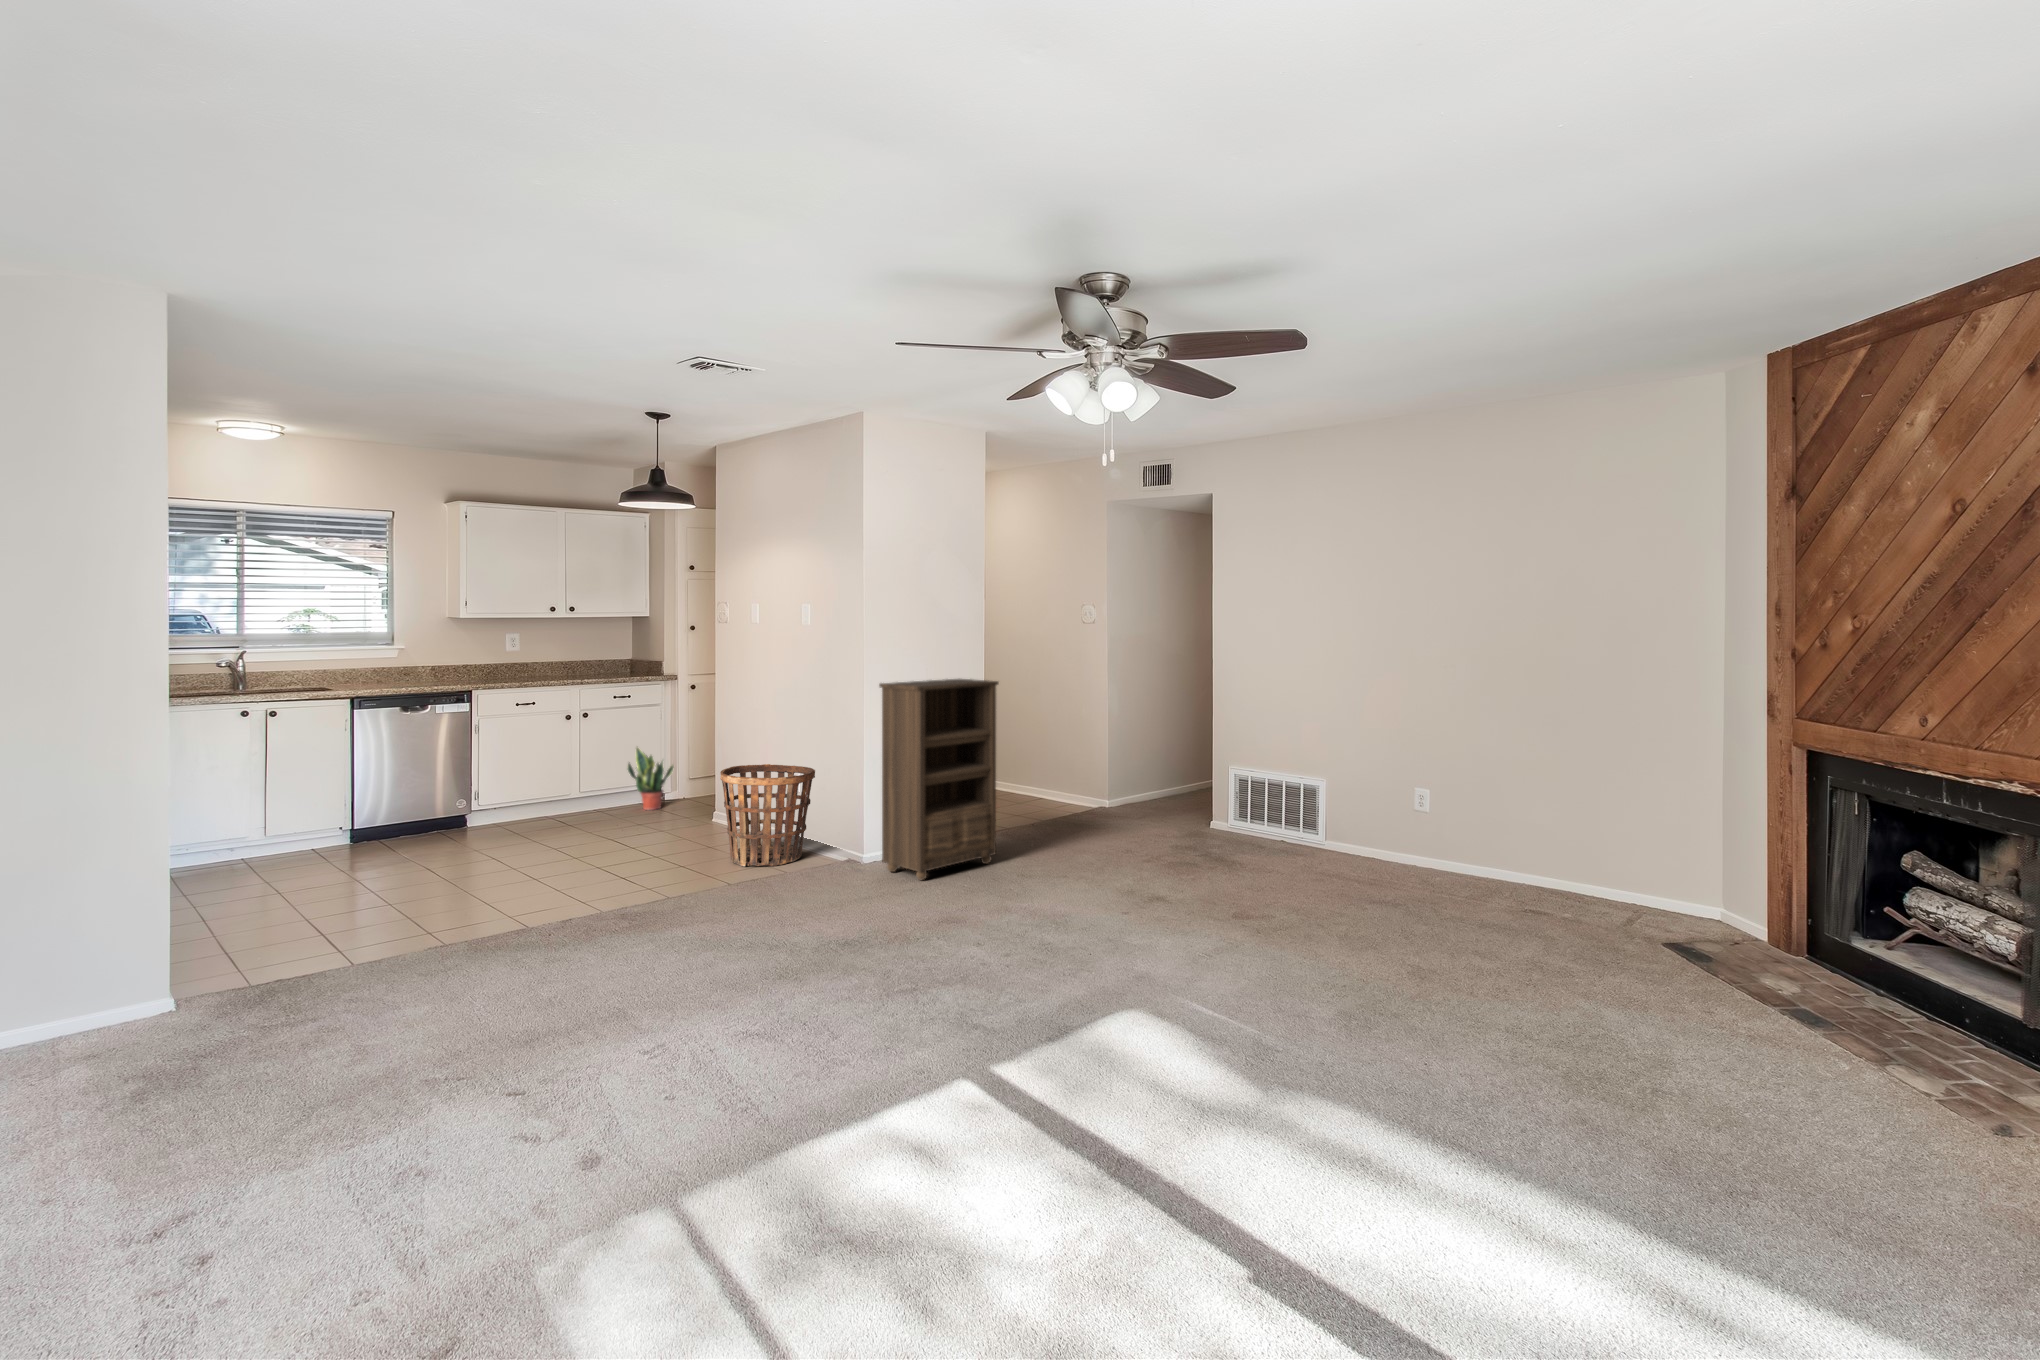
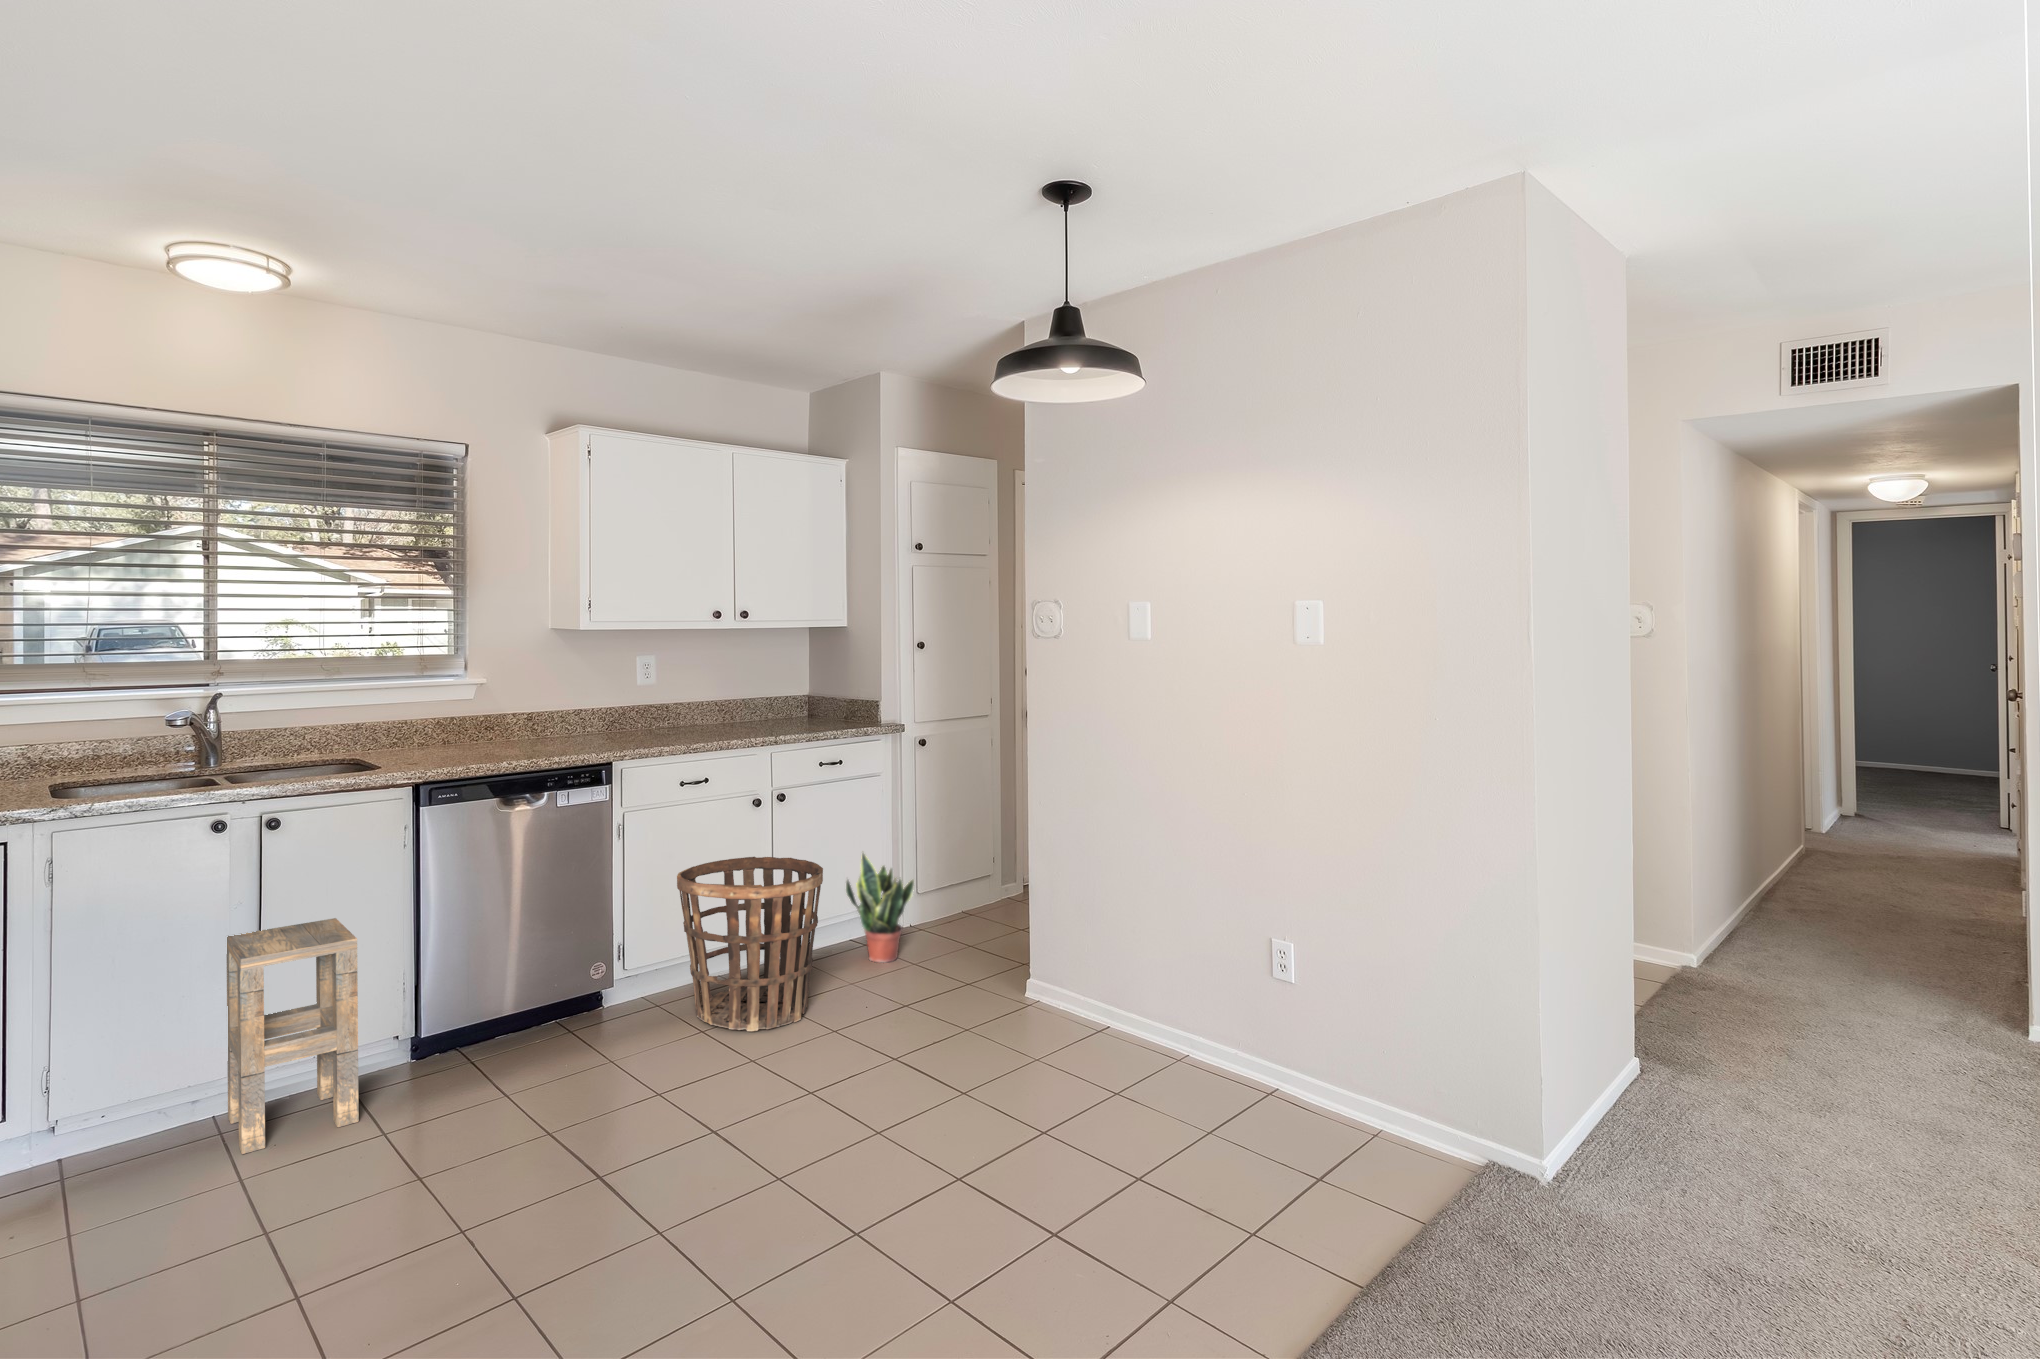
bookshelf: present [879,679,999,880] -> none [1632,757,1848,1268]
side table: none [248,764,317,868] -> present [226,918,359,1154]
basket: present [720,764,815,866] -> present [677,857,823,1031]

